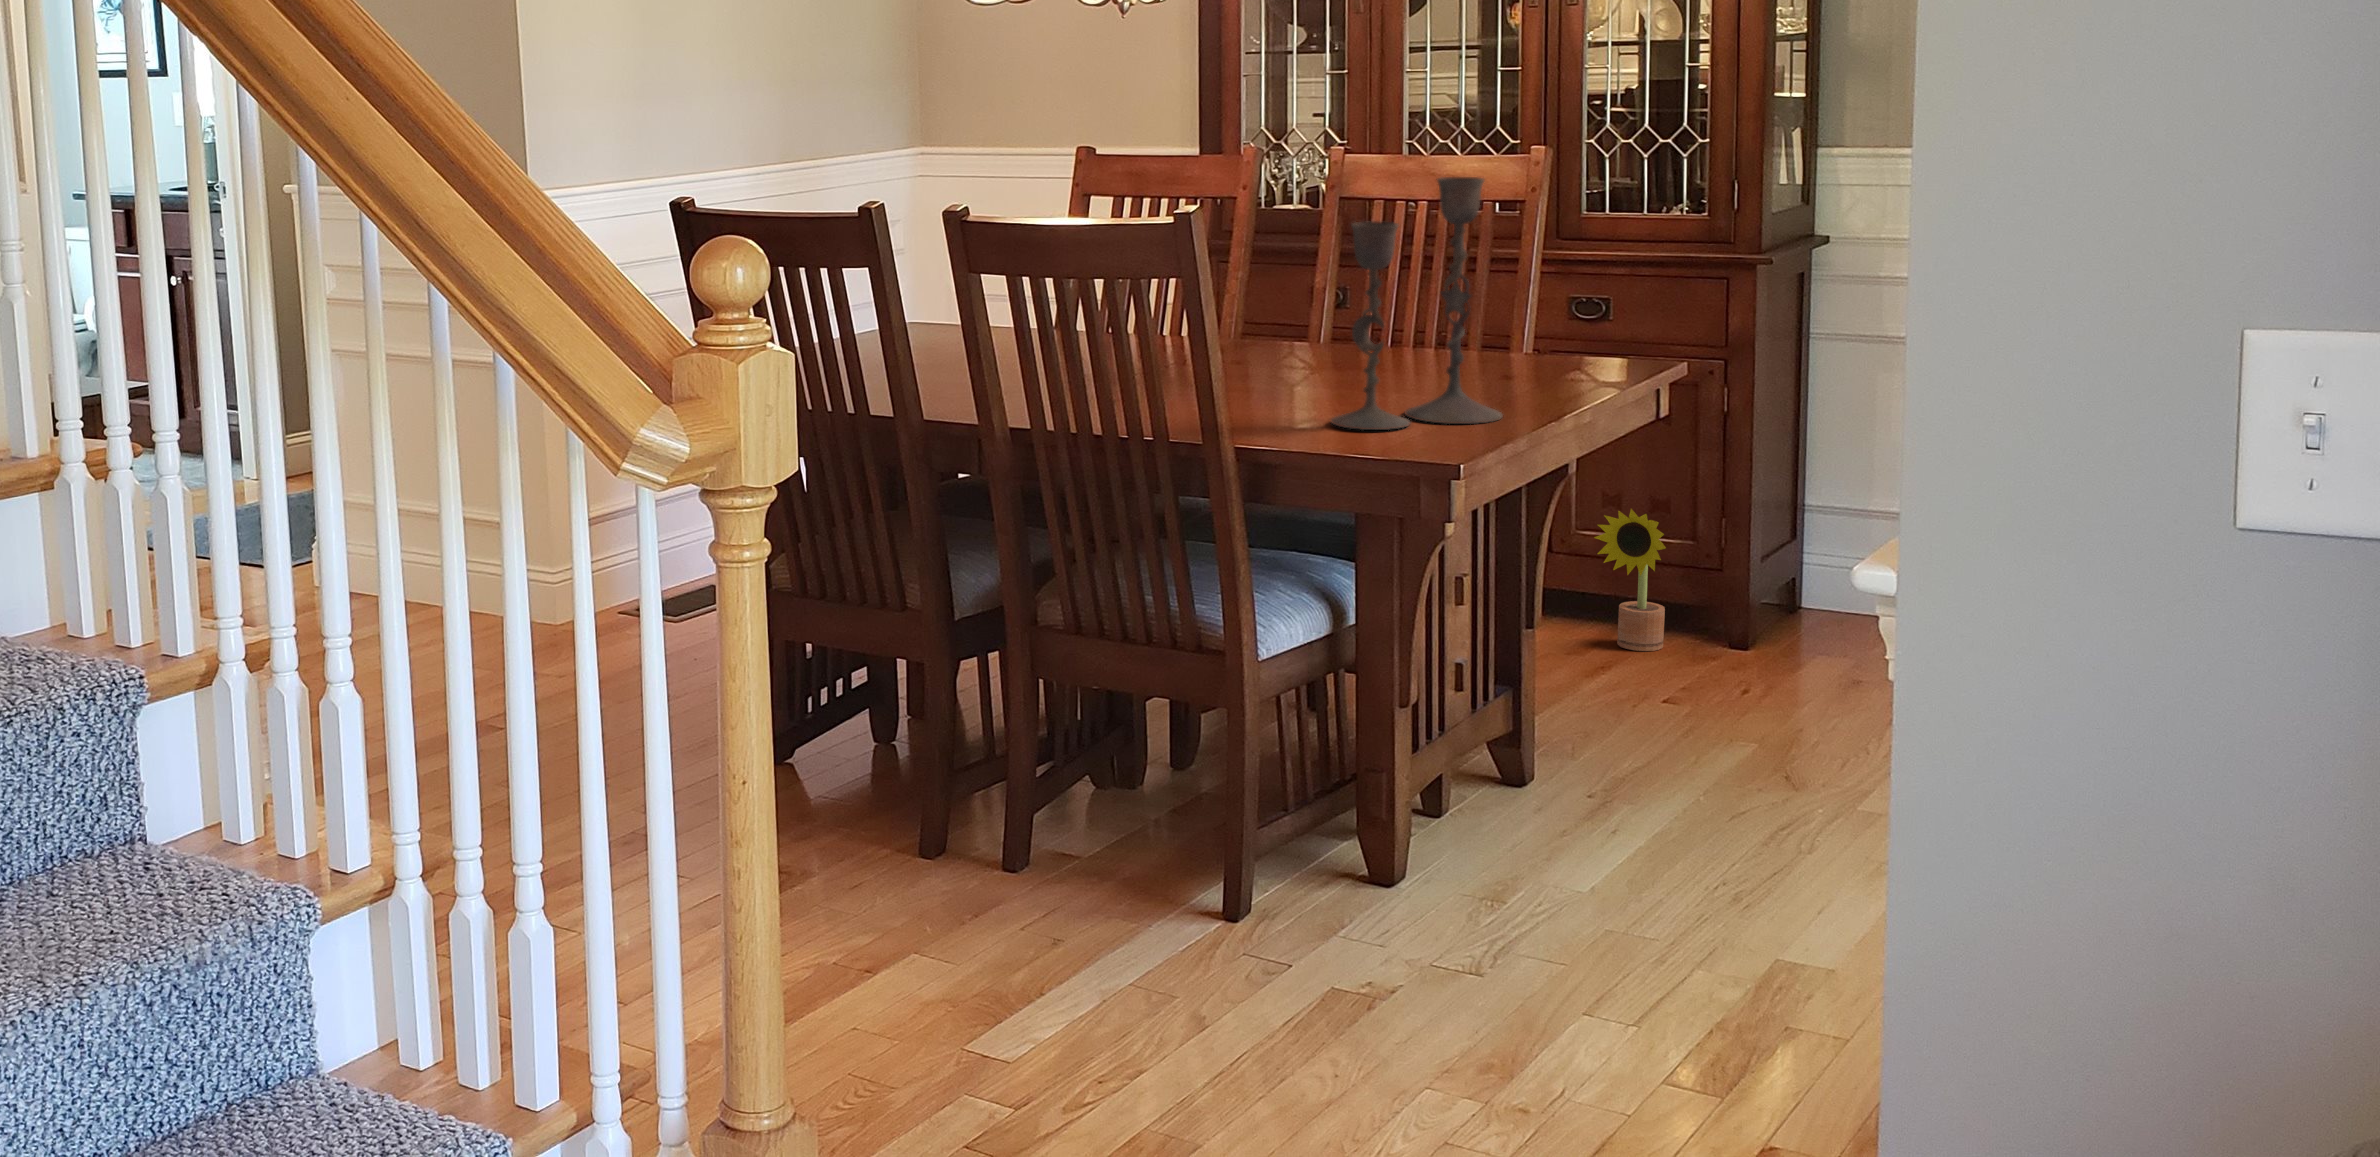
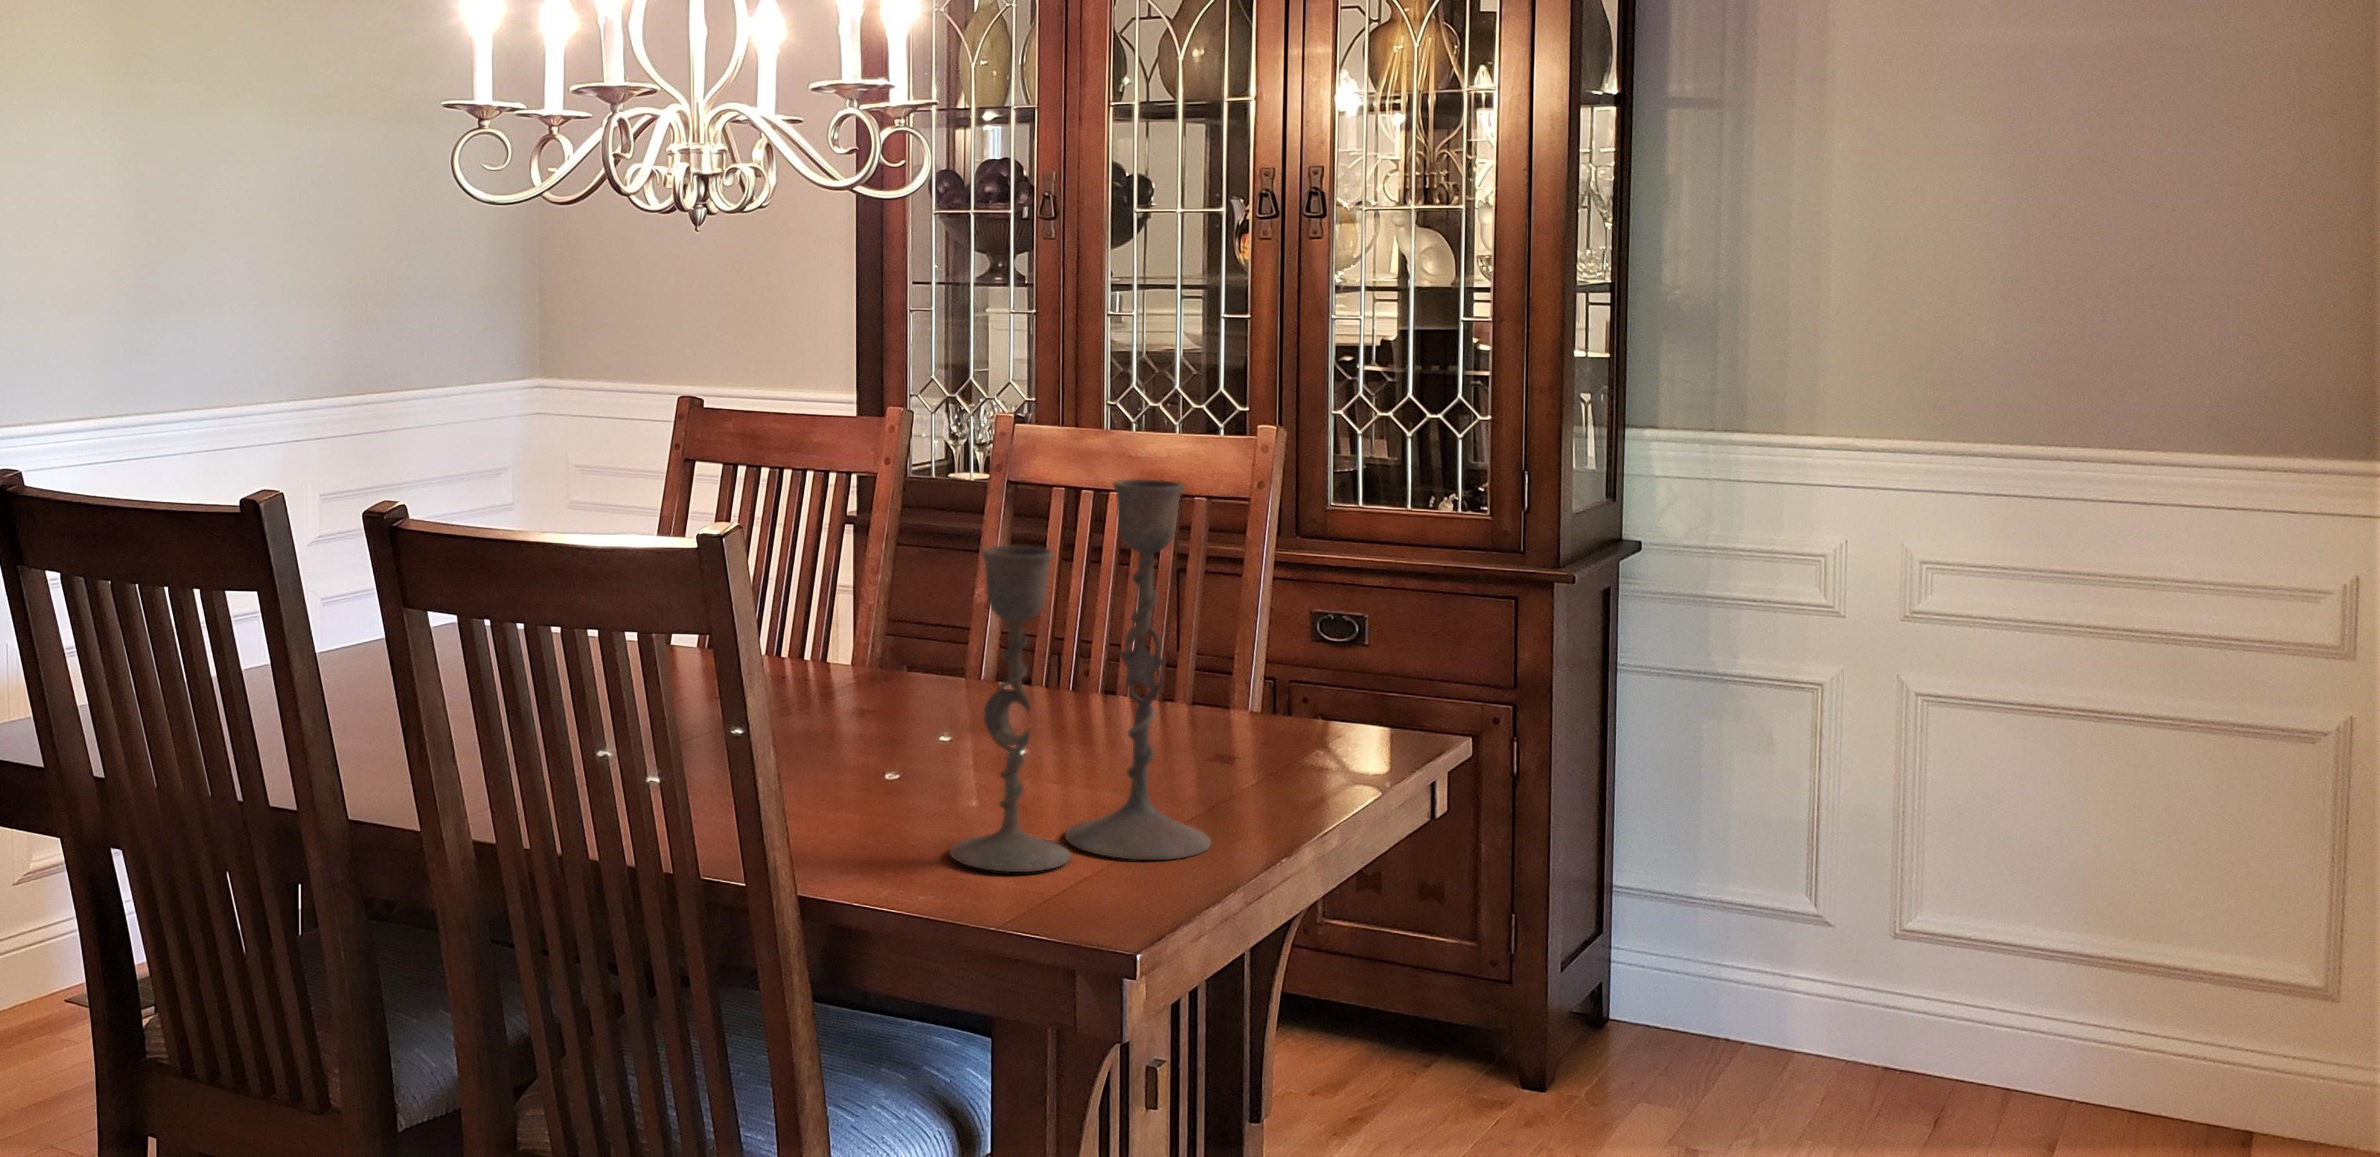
decorative plant: present [1594,509,1666,651] -> none [1346,897,1440,1085]

